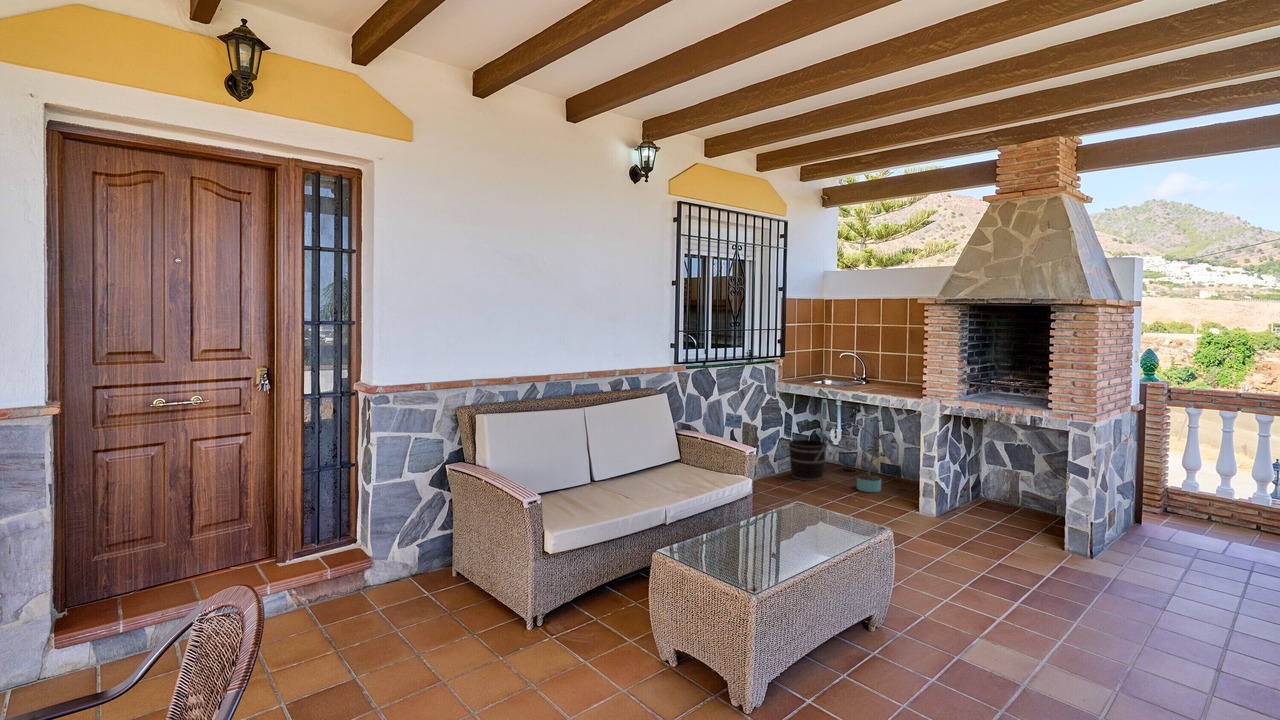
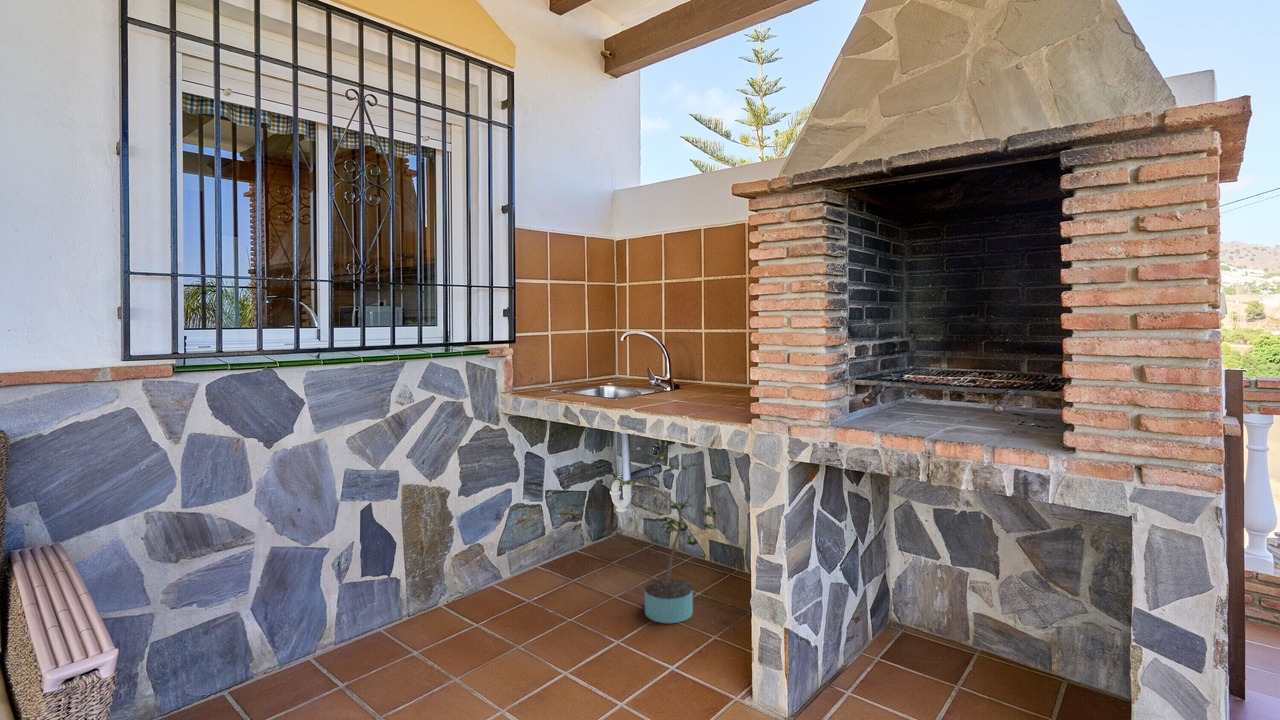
bucket: present [789,440,827,480] -> none [524,503,598,592]

